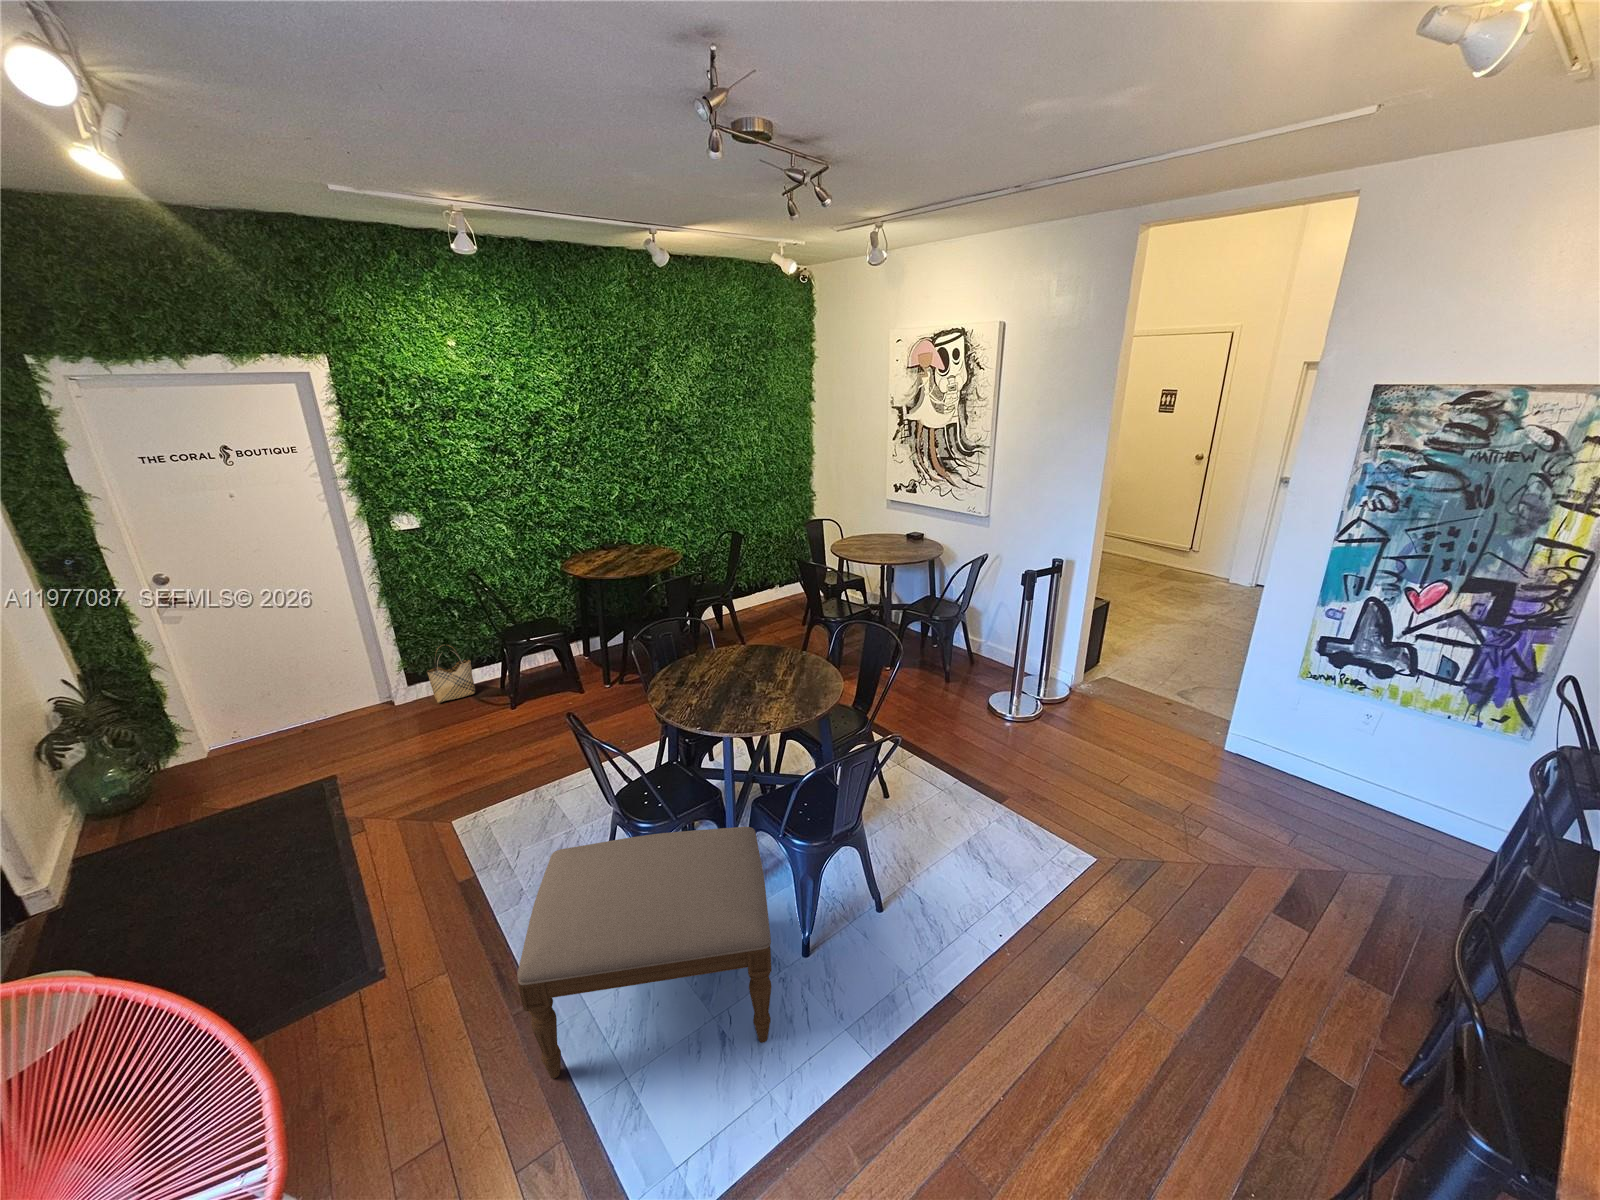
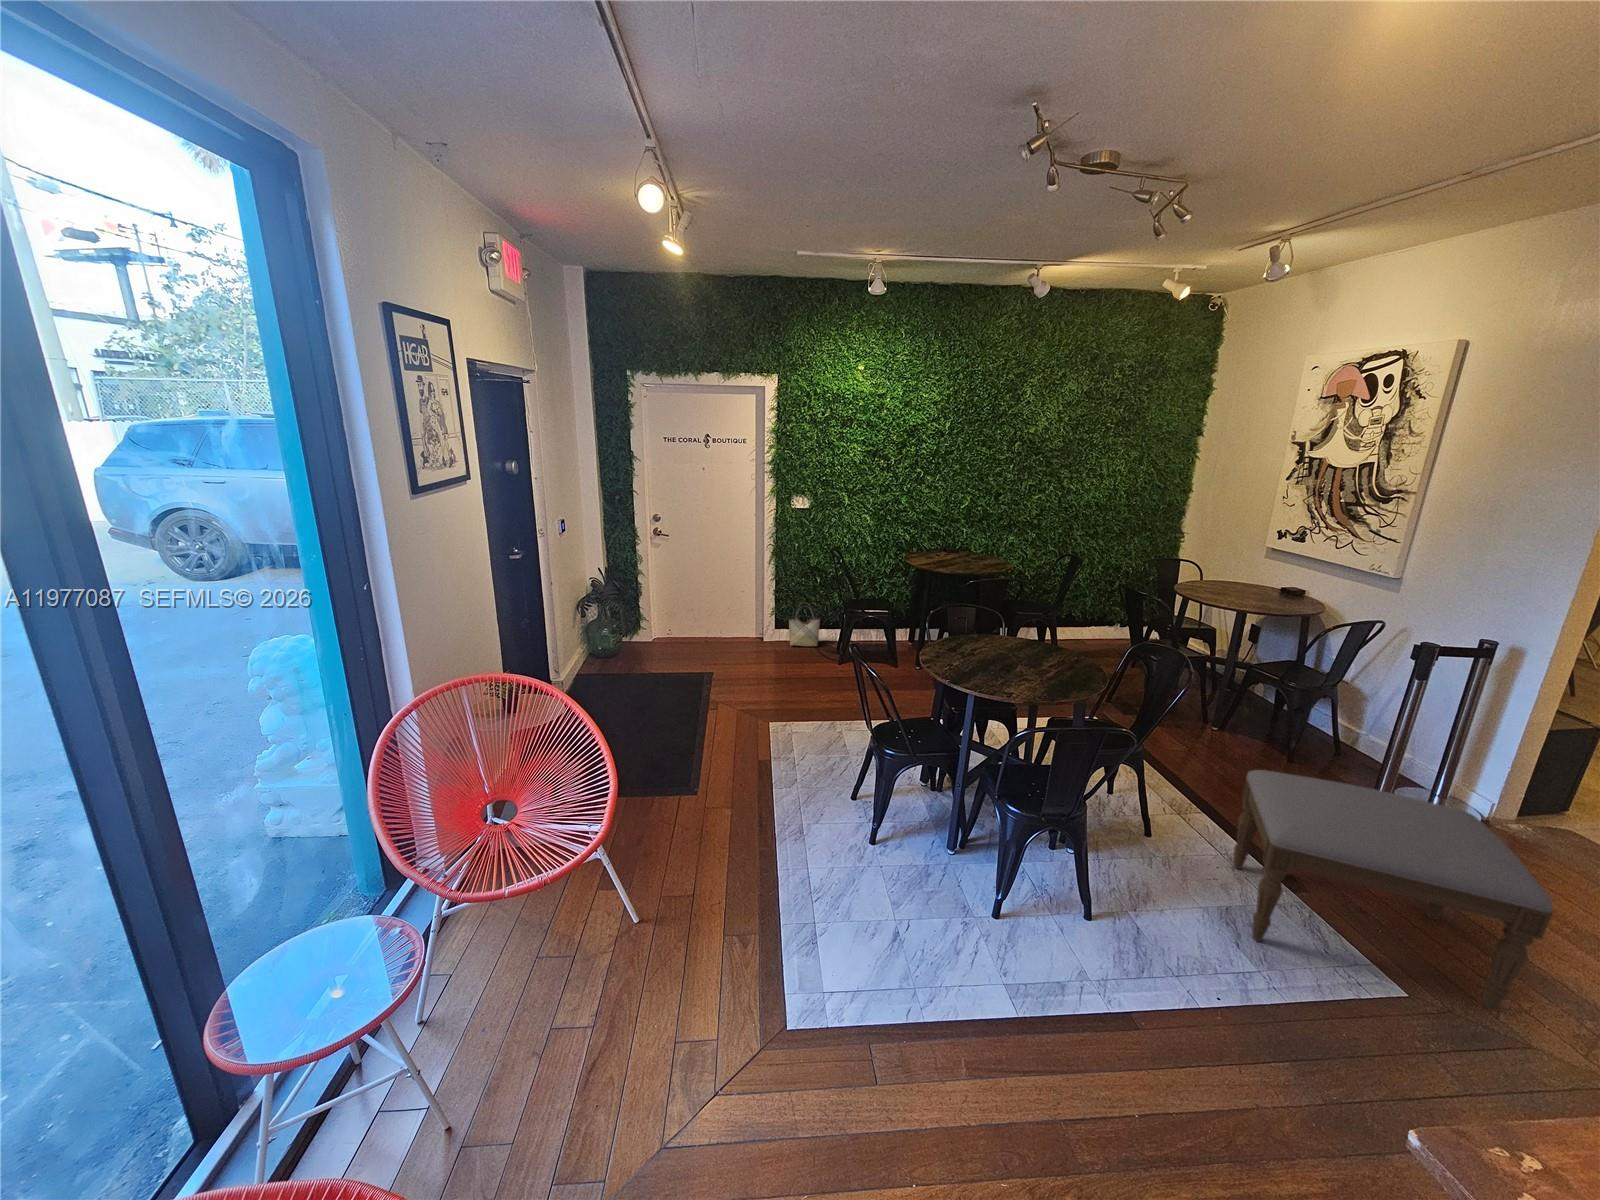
ottoman: present [517,827,771,1079] -> present [1233,770,1553,1011]

